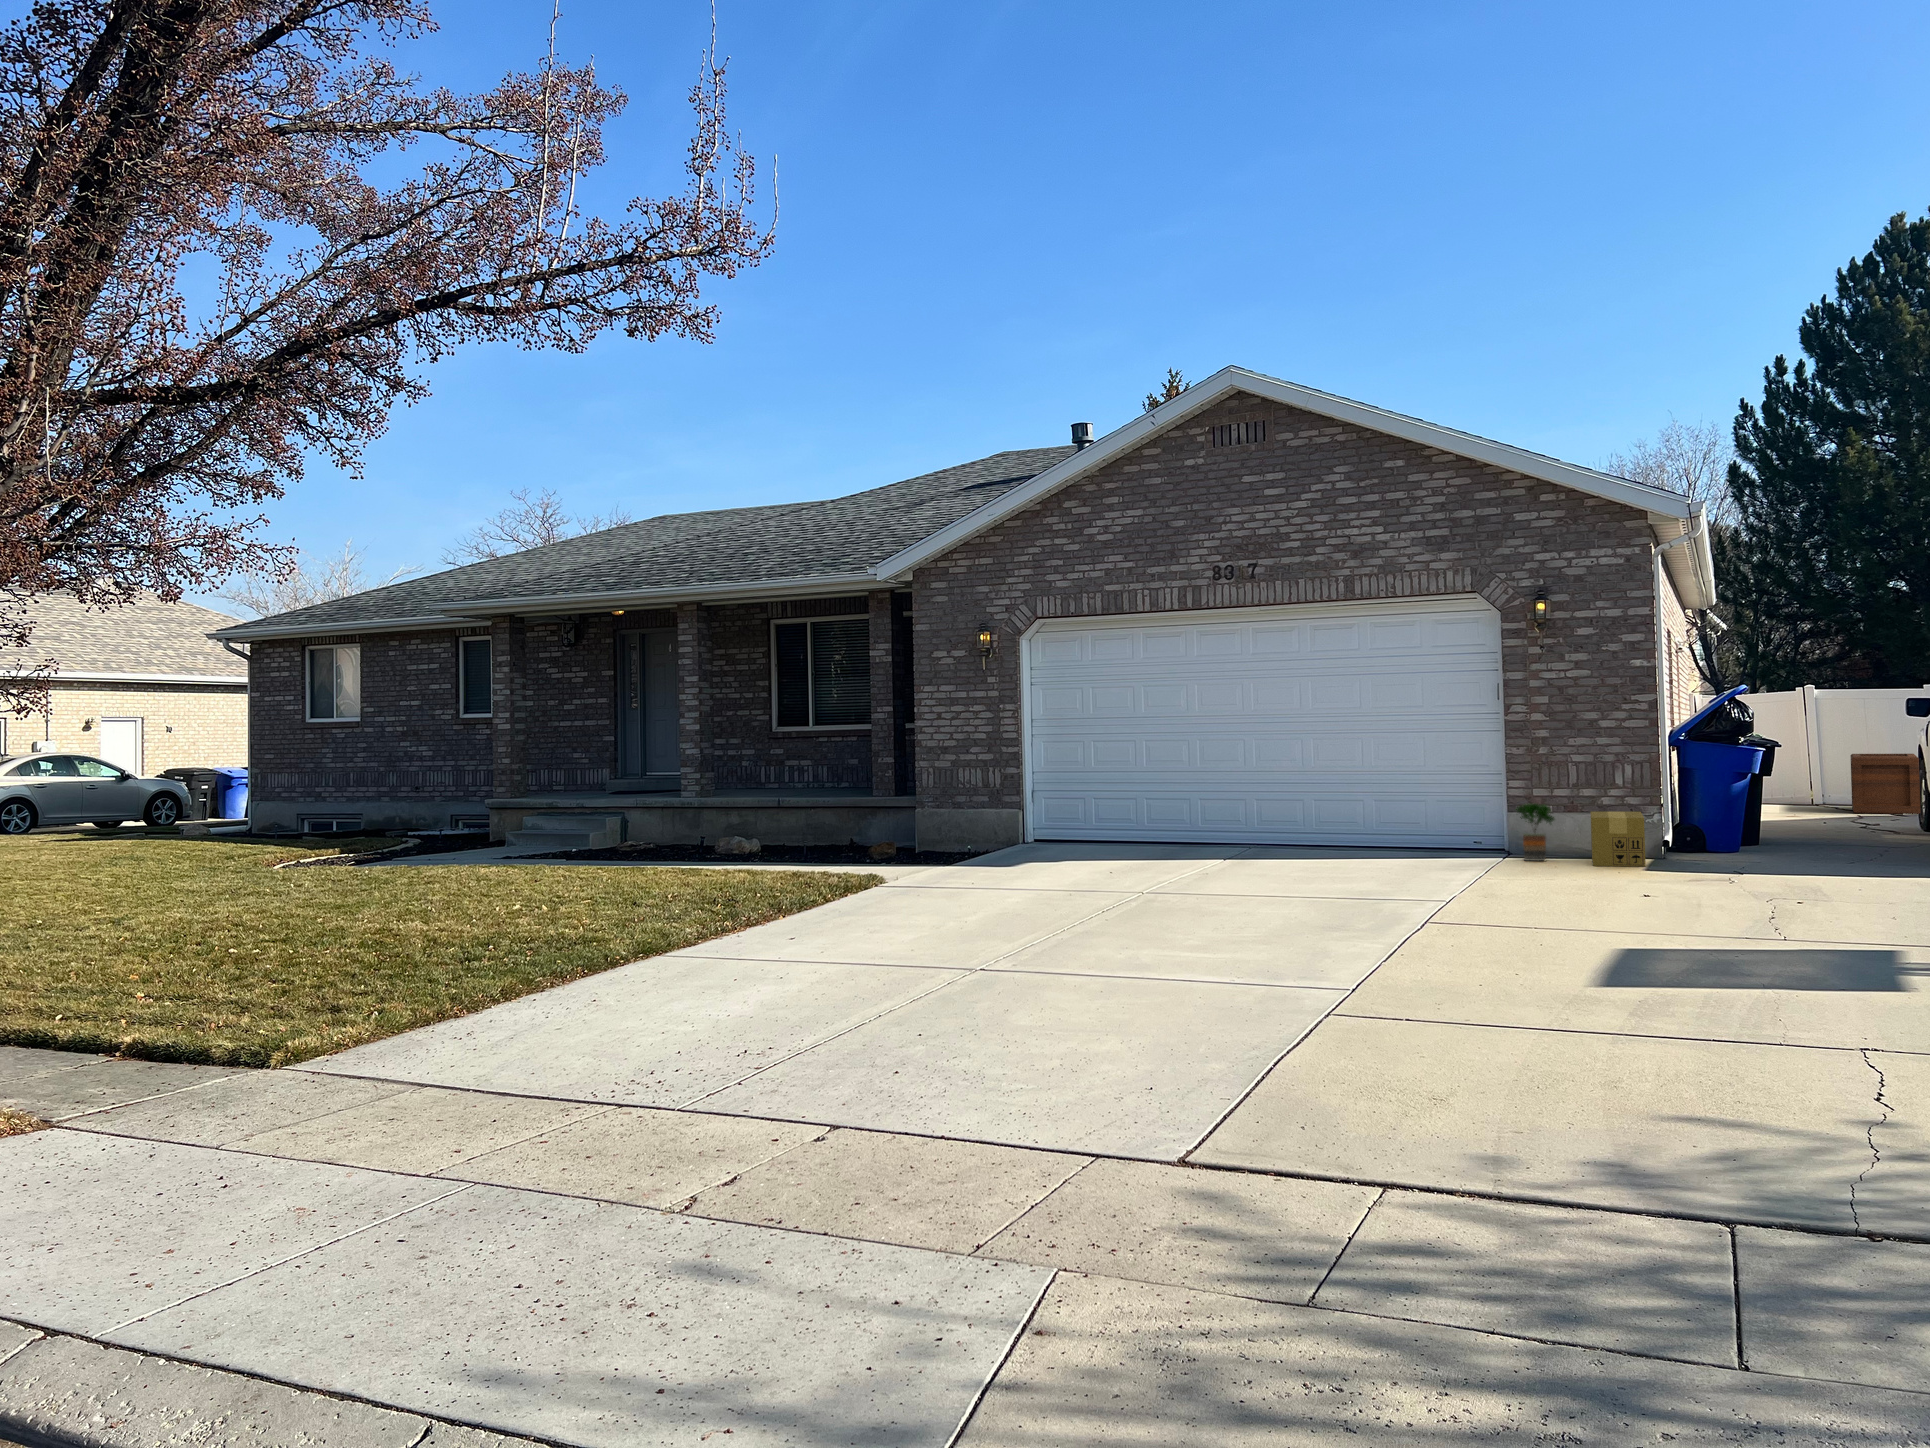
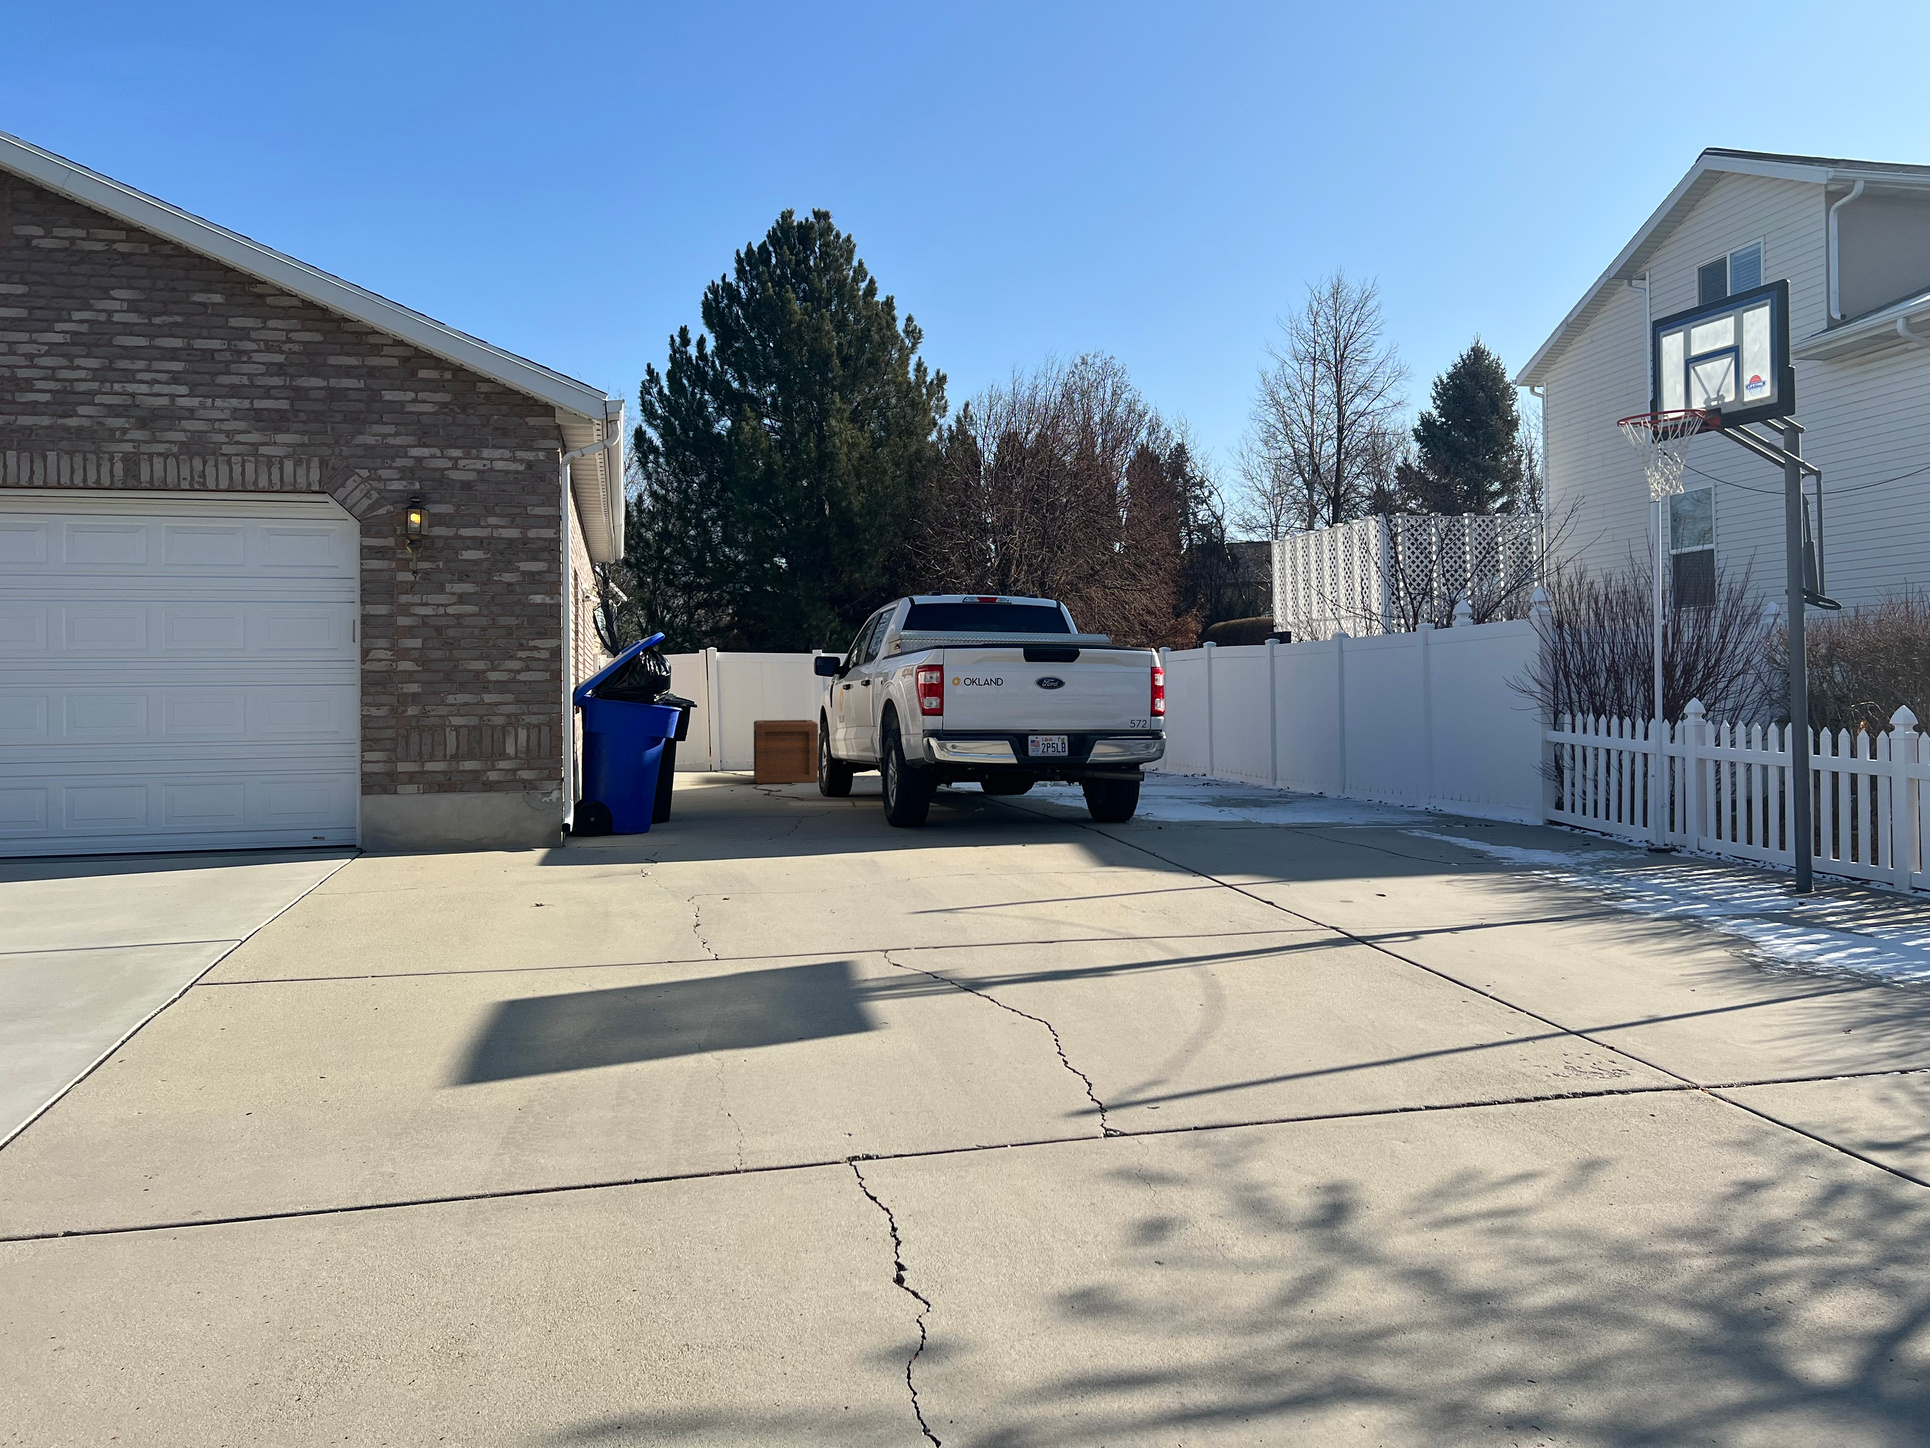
potted tree: present [1516,804,1554,861] -> none [371,780,429,860]
cardboard box: present [1591,811,1646,866] -> none [474,788,541,861]

